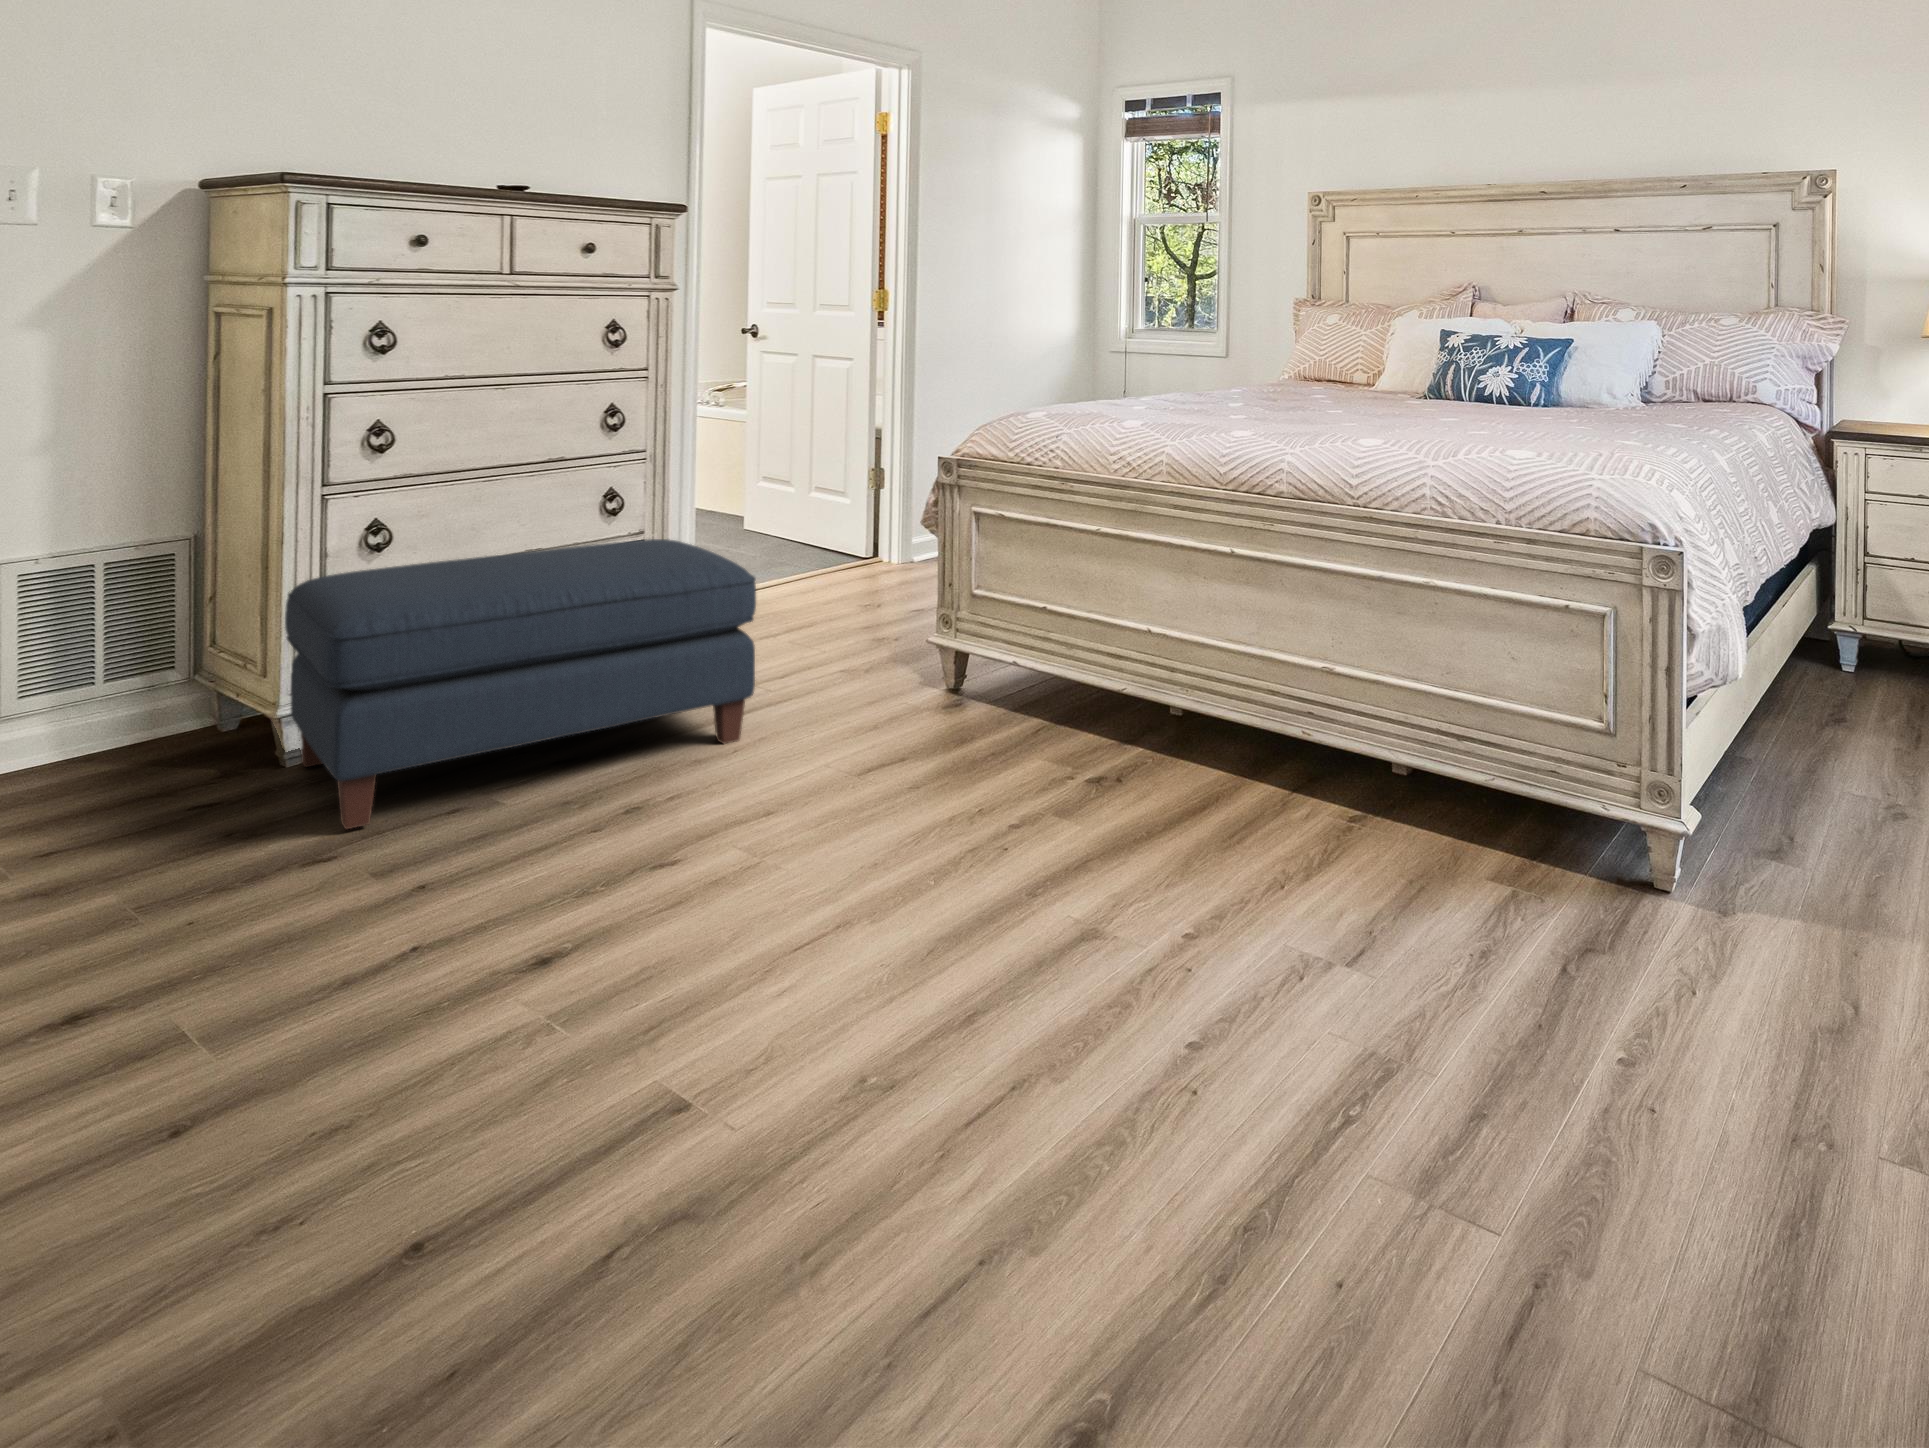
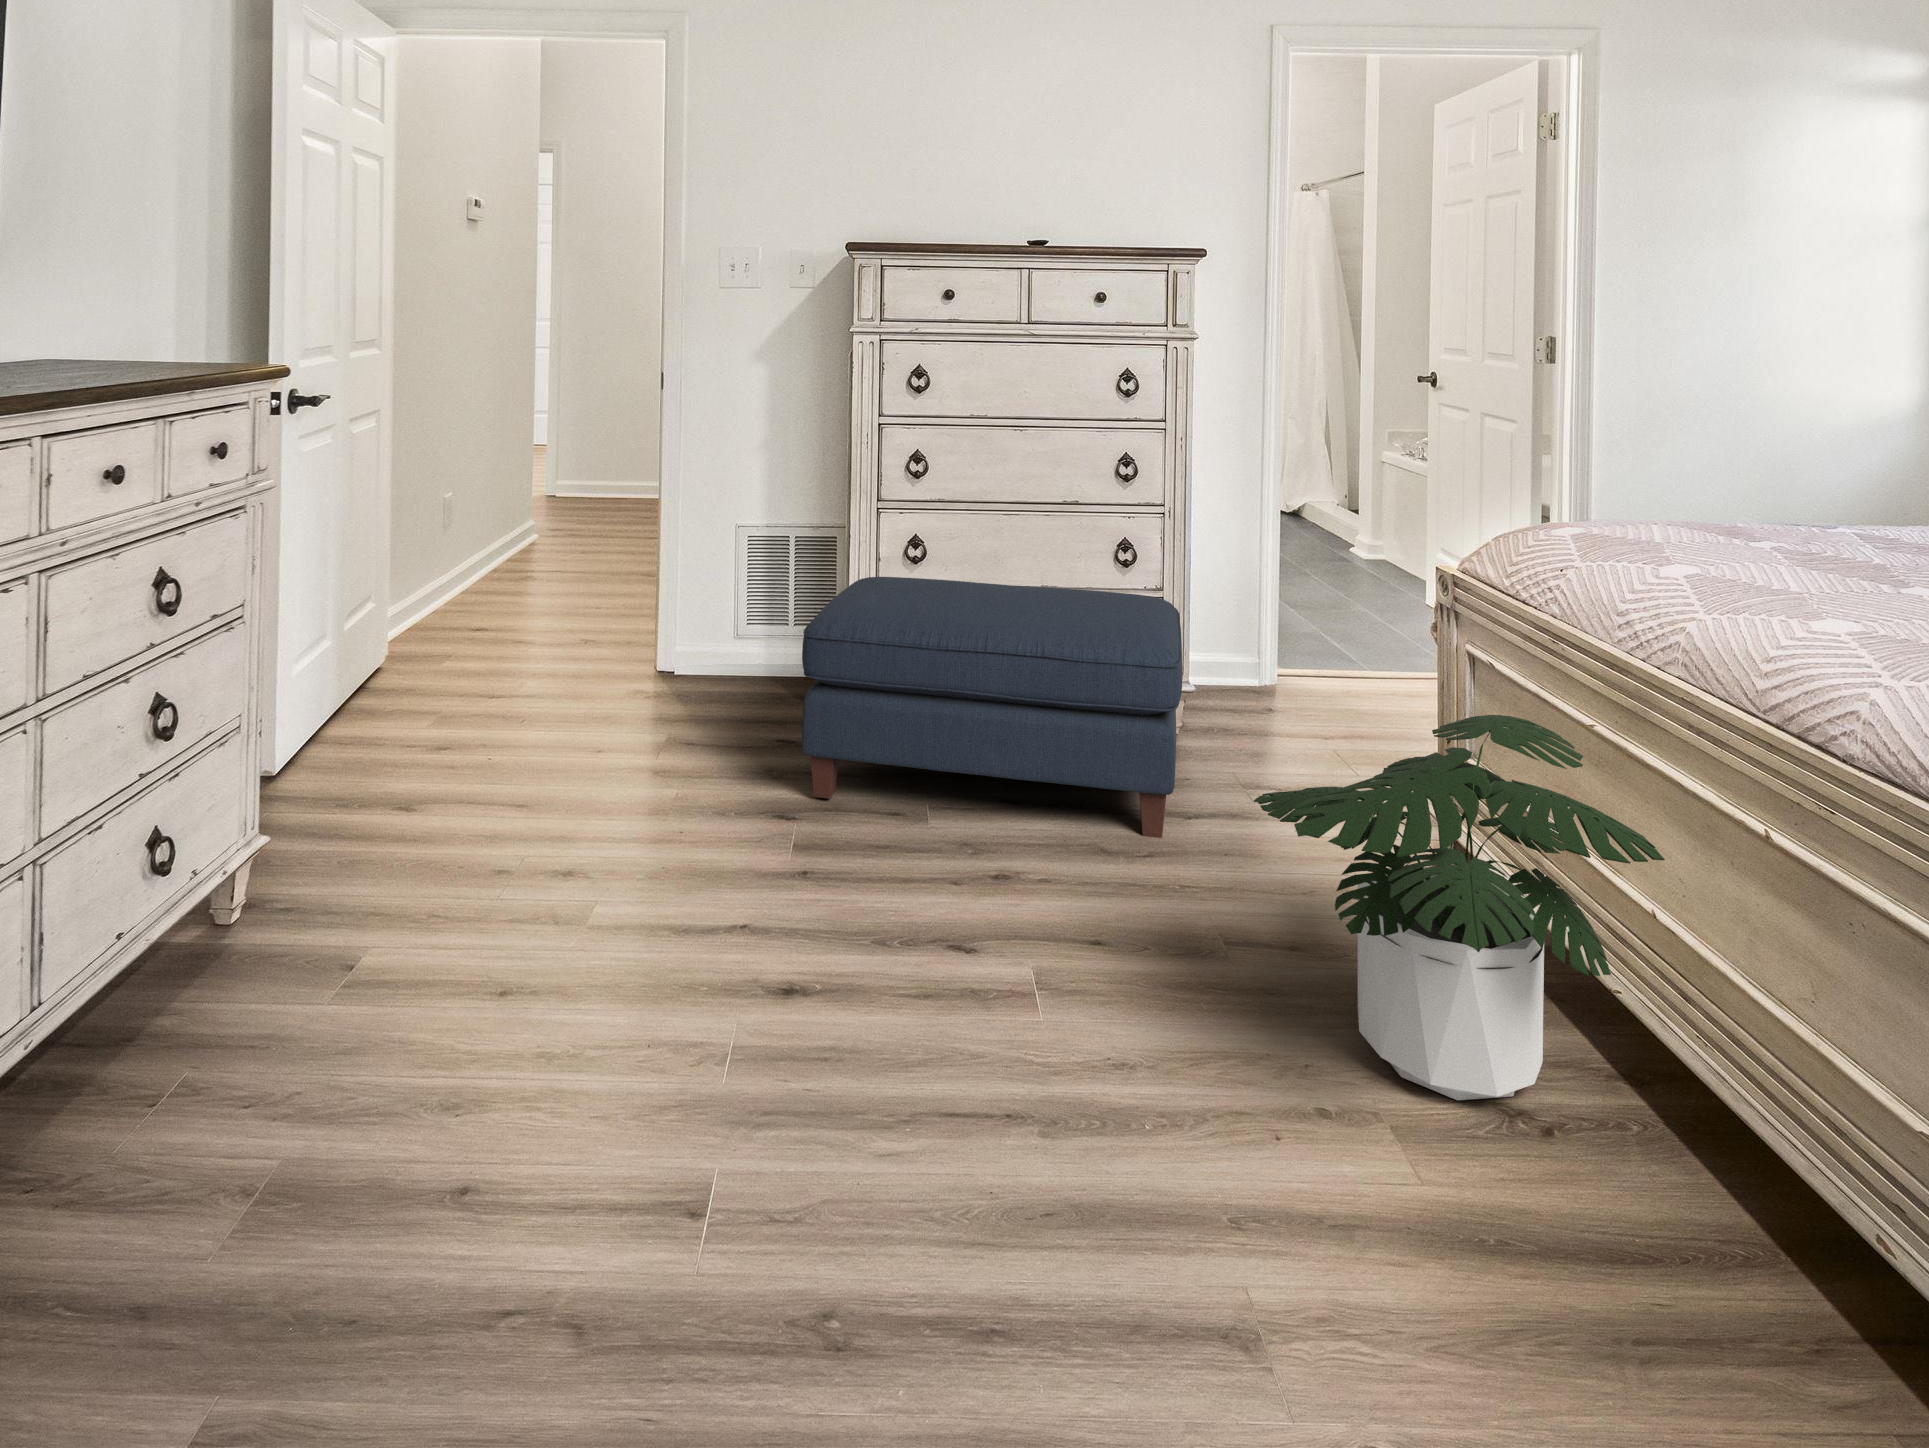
potted plant: none [920,539,1185,792] -> present [1254,715,1665,1100]

